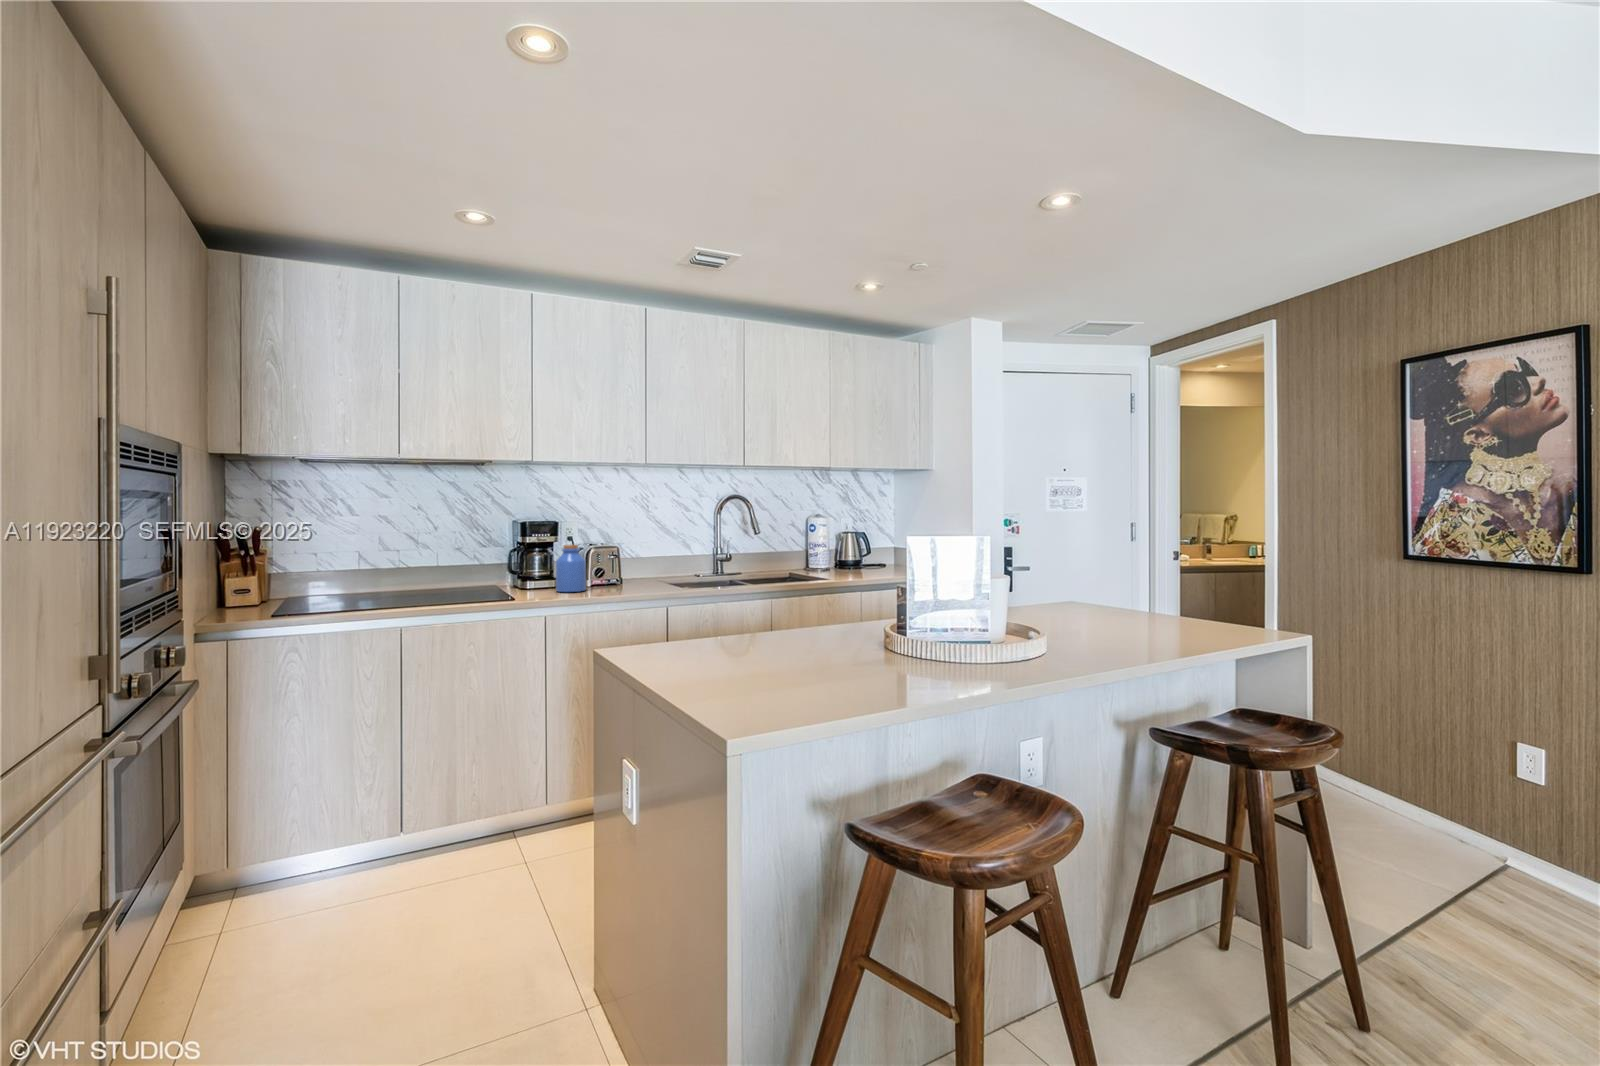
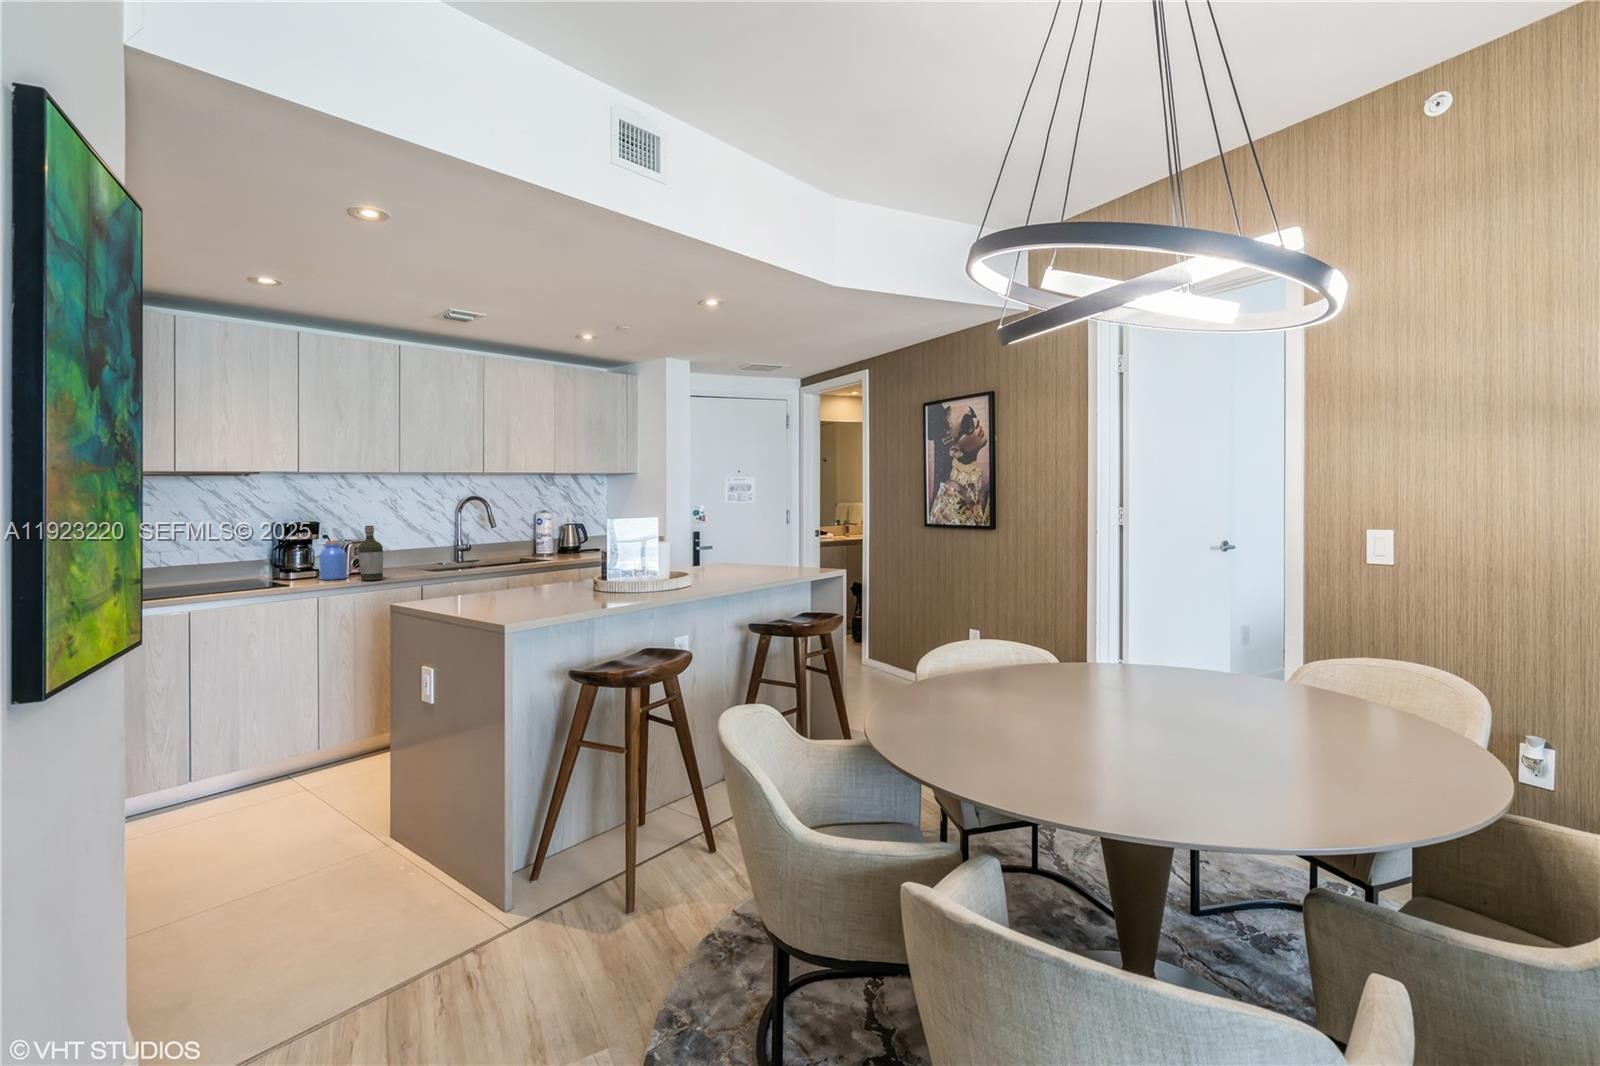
bottle: none [593,528,623,597] -> present [358,526,383,581]

